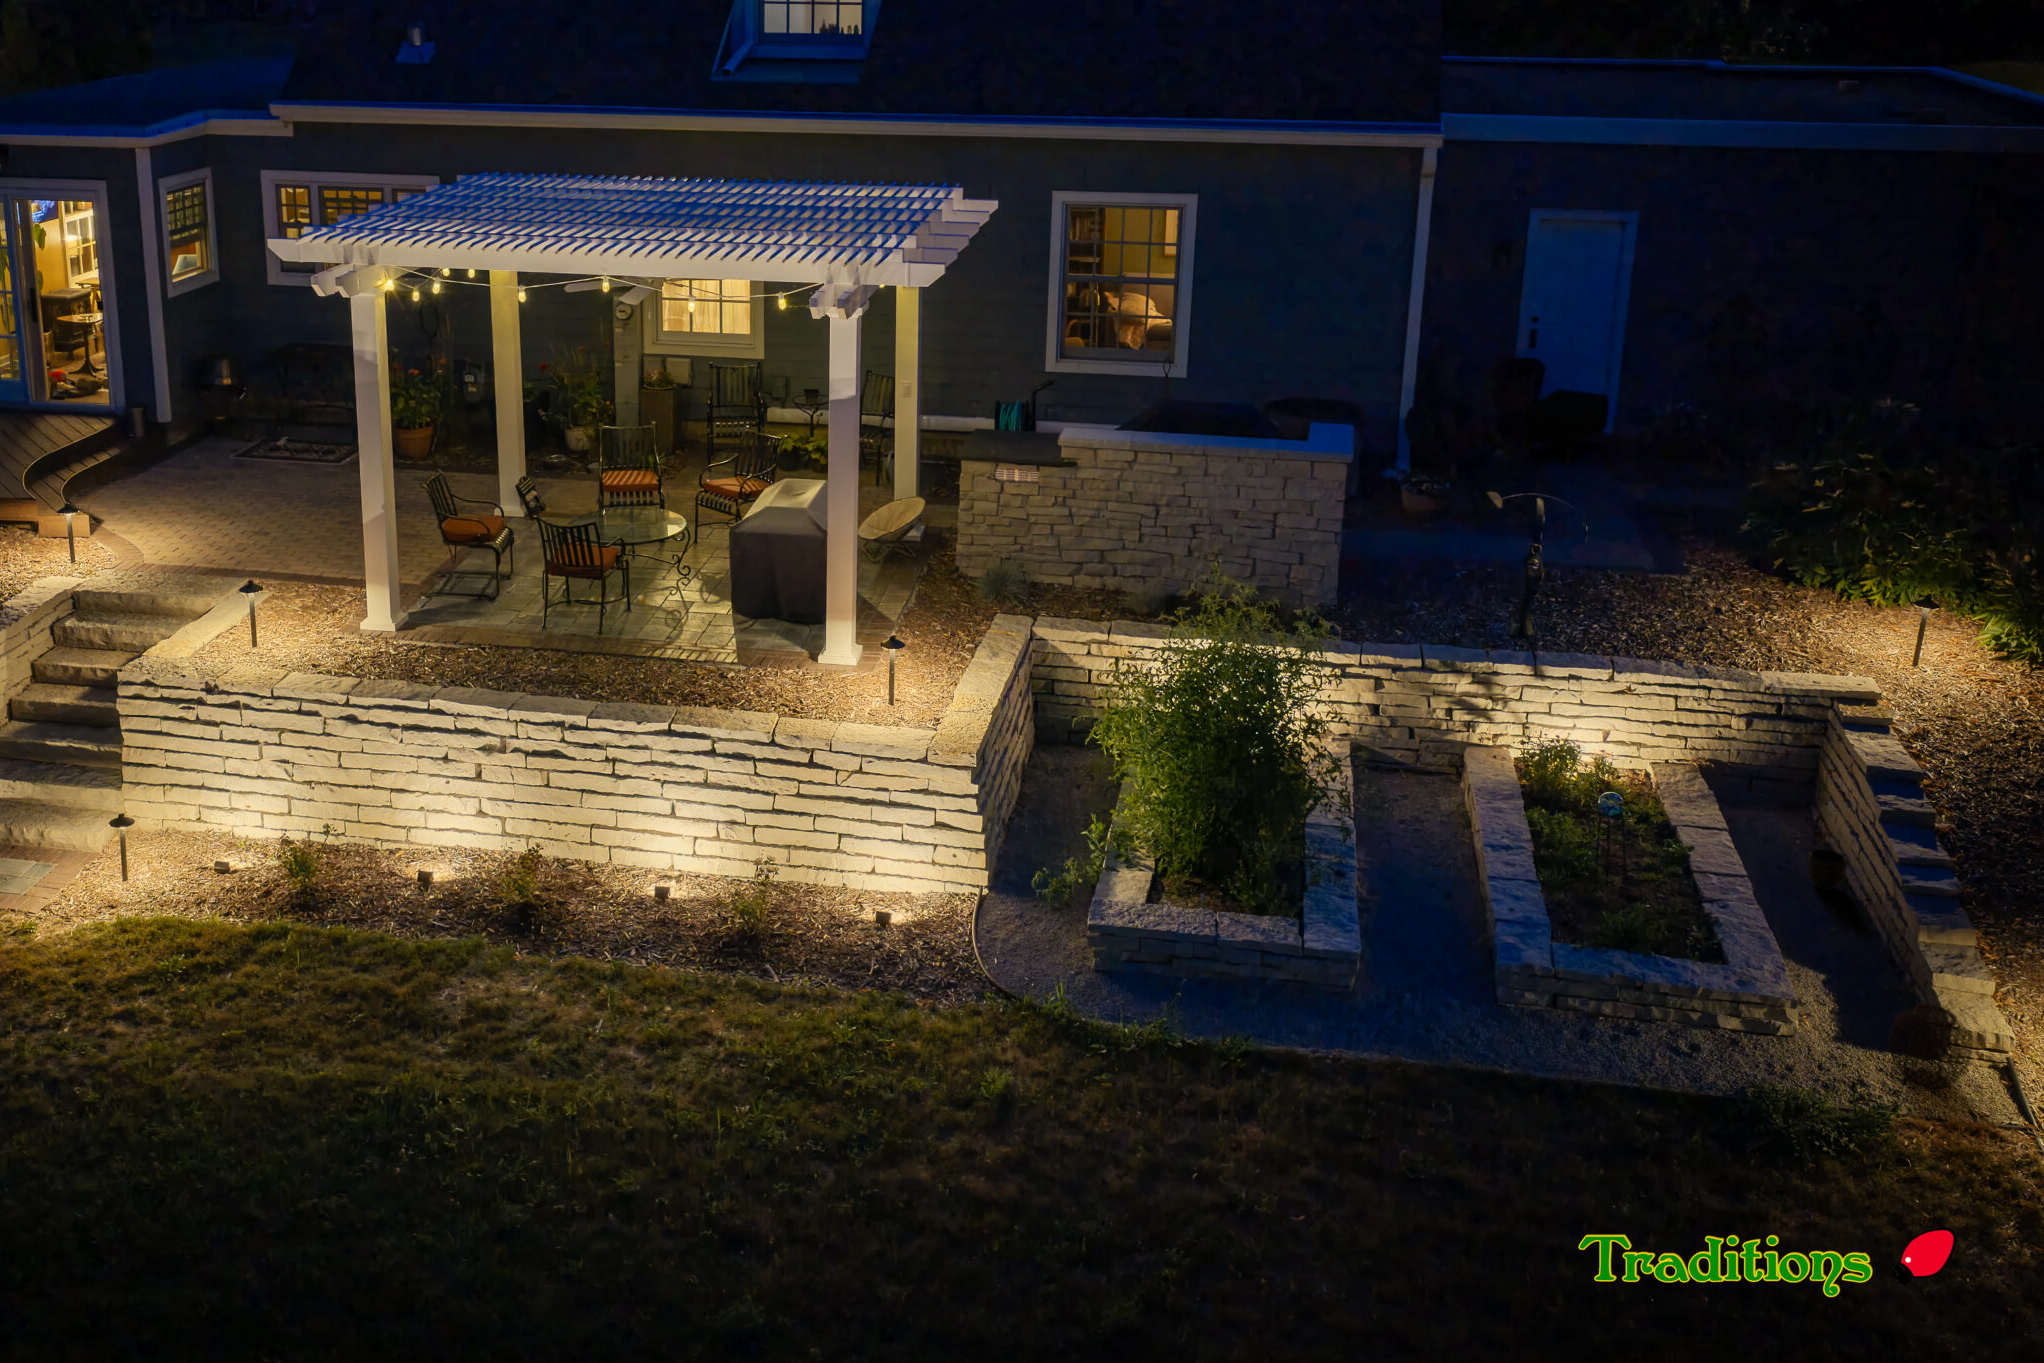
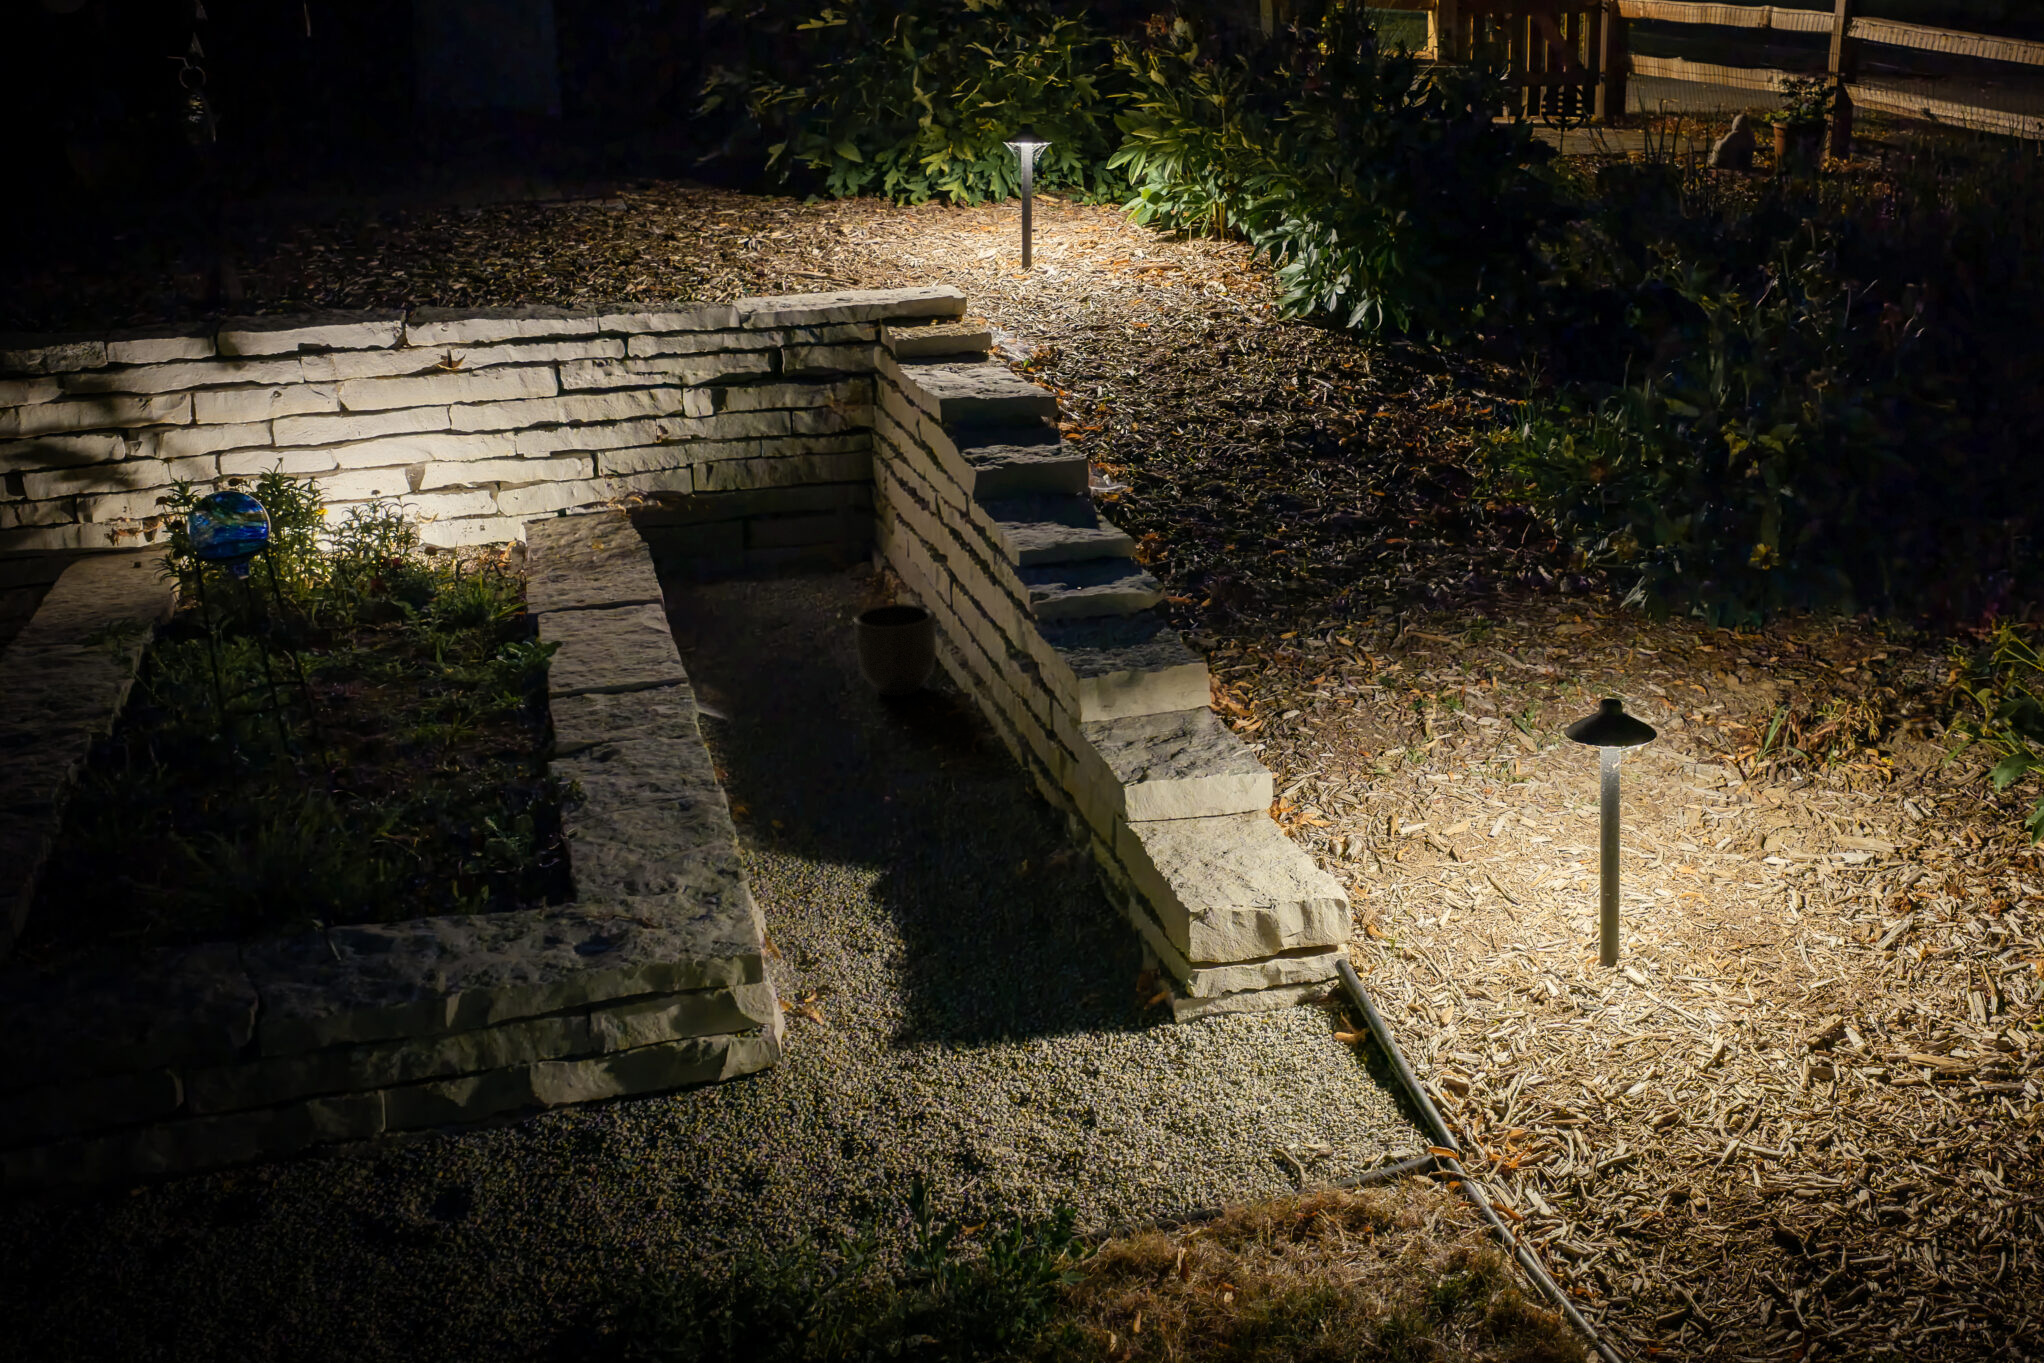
bench: present [1521,389,1609,463] -> none [414,72,574,172]
woven basket: present [1889,1004,1973,1089] -> none [1038,868,1250,1118]

